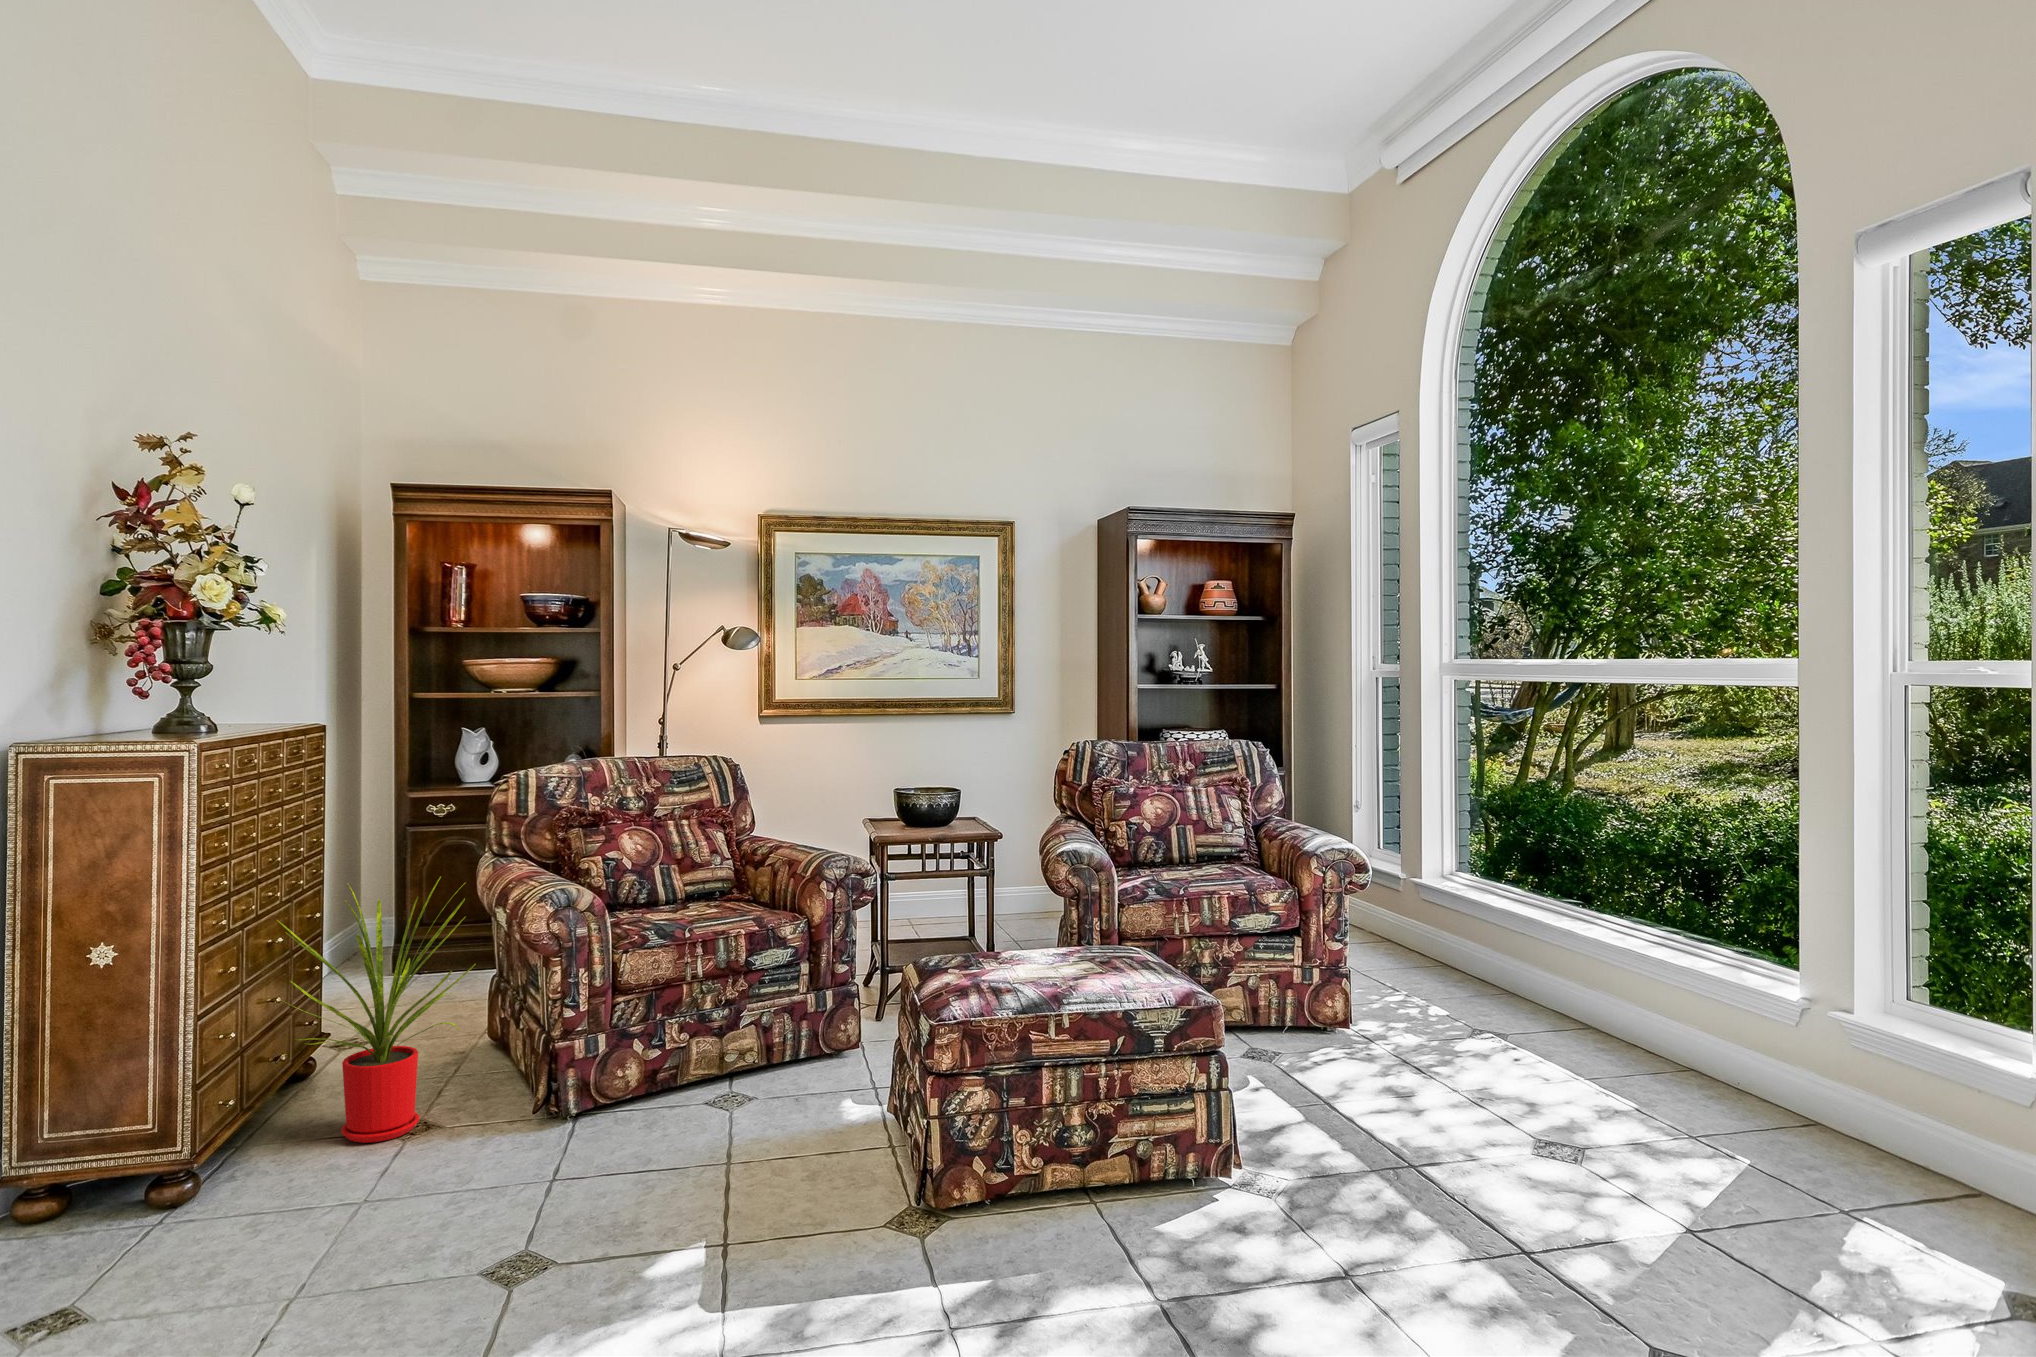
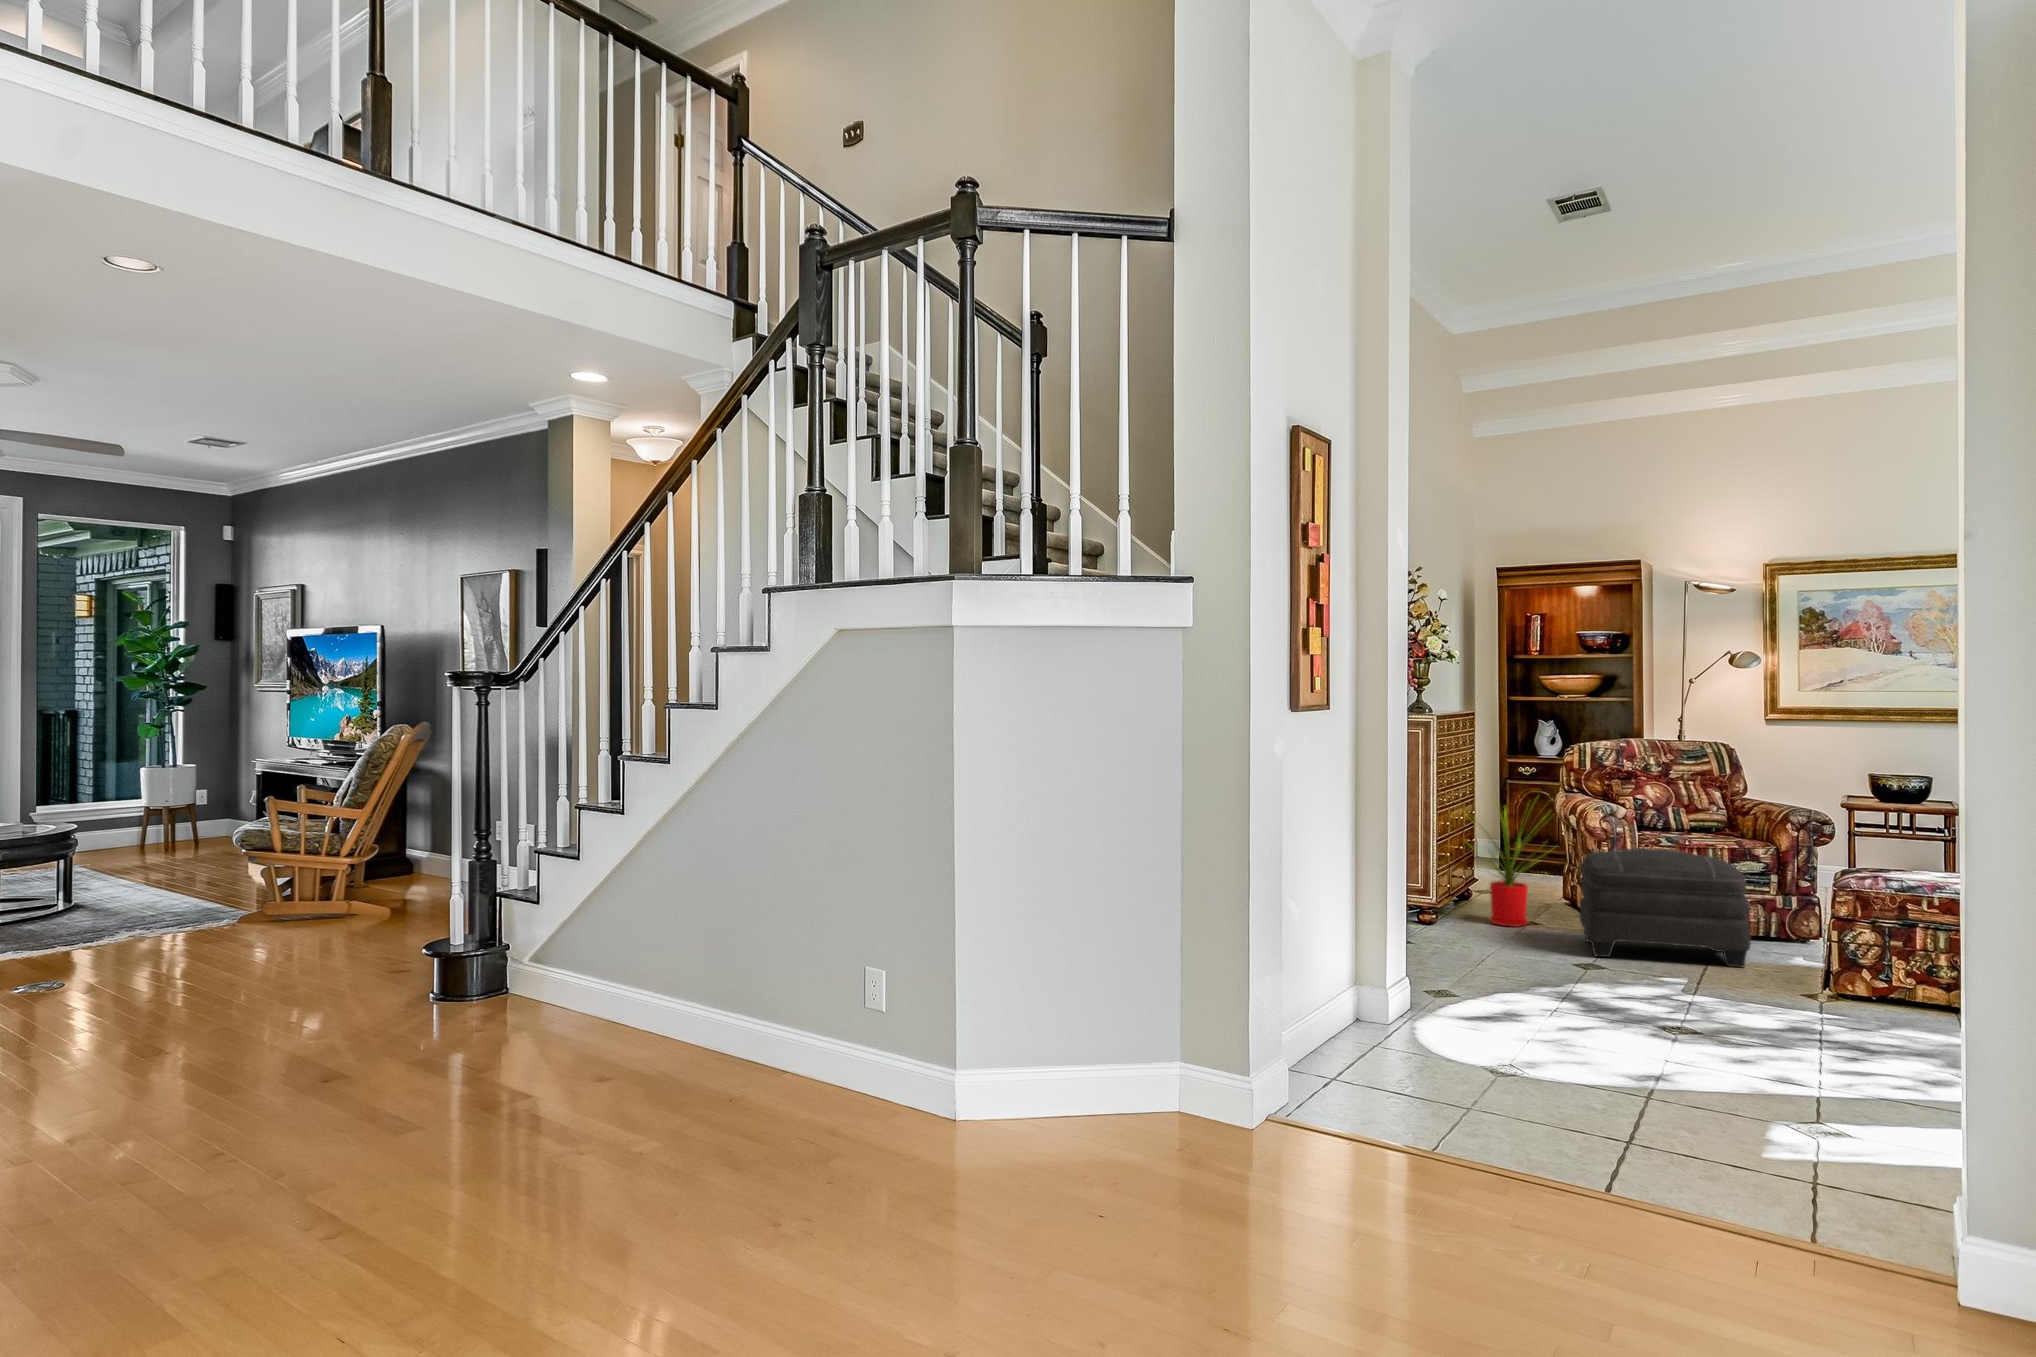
ottoman: none [511,961,793,1207] -> present [1580,848,1751,967]

